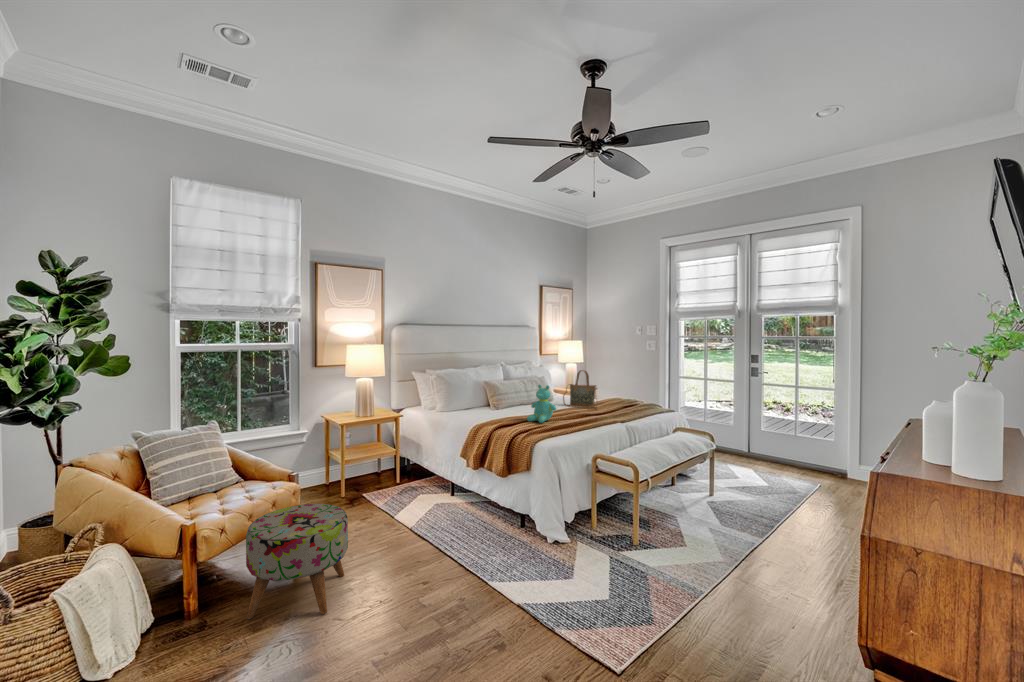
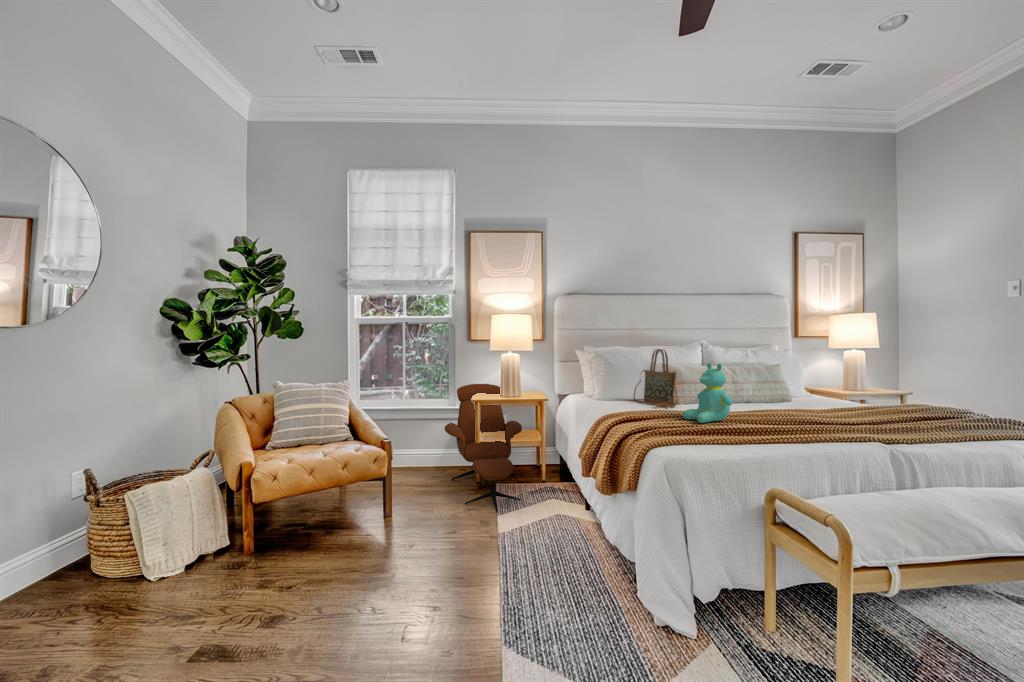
handbag: present [563,370,597,409] -> present [634,349,678,408]
lounge chair: none [305,407,396,515] -> present [445,384,522,512]
ottoman: present [246,504,348,619] -> none [262,473,381,605]

